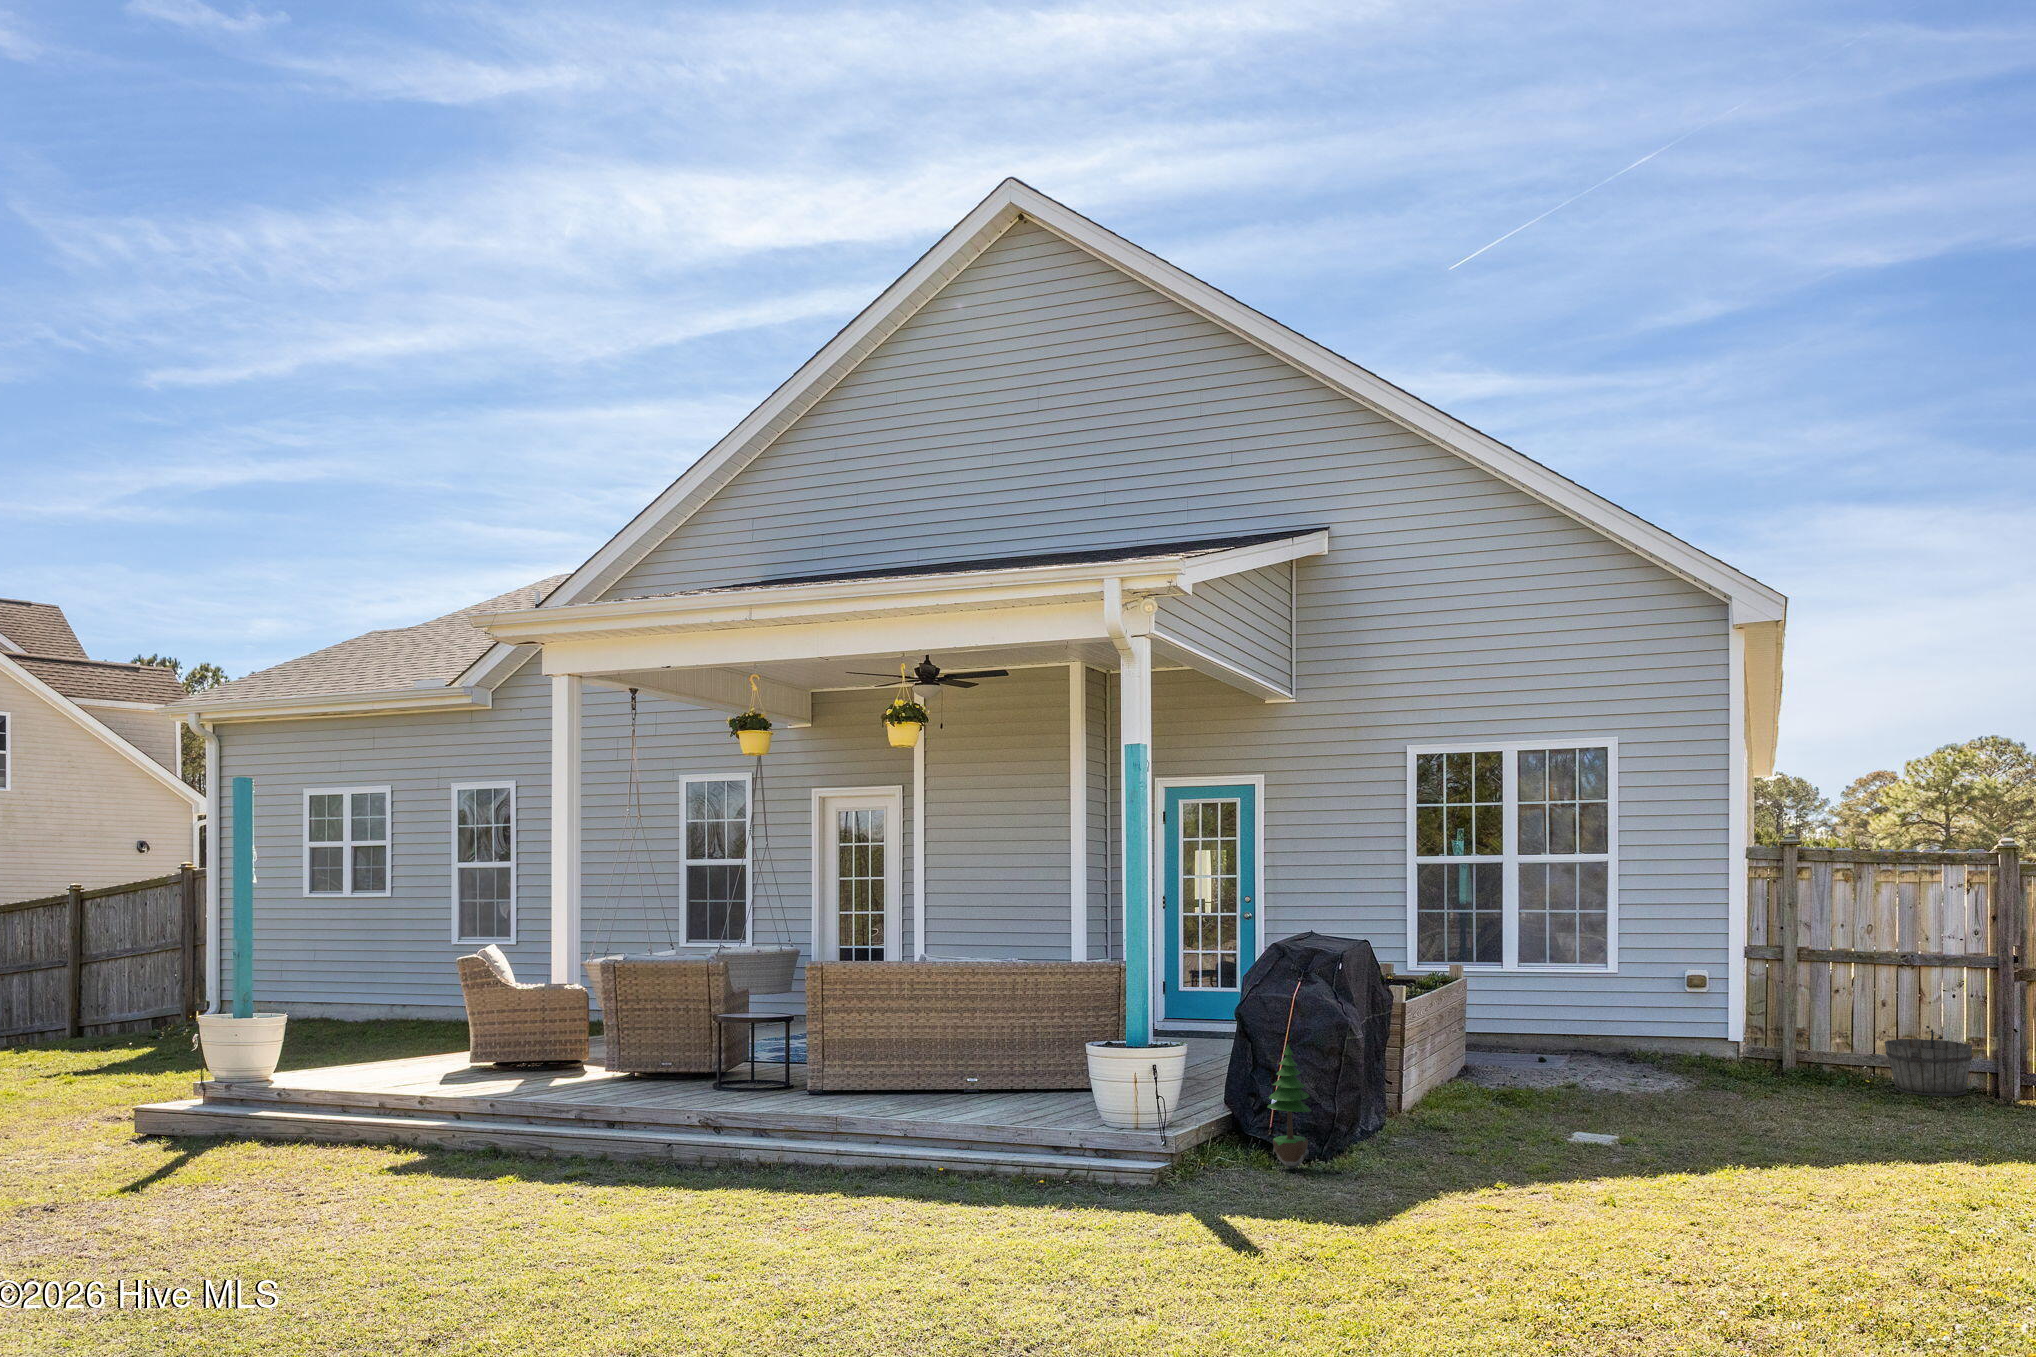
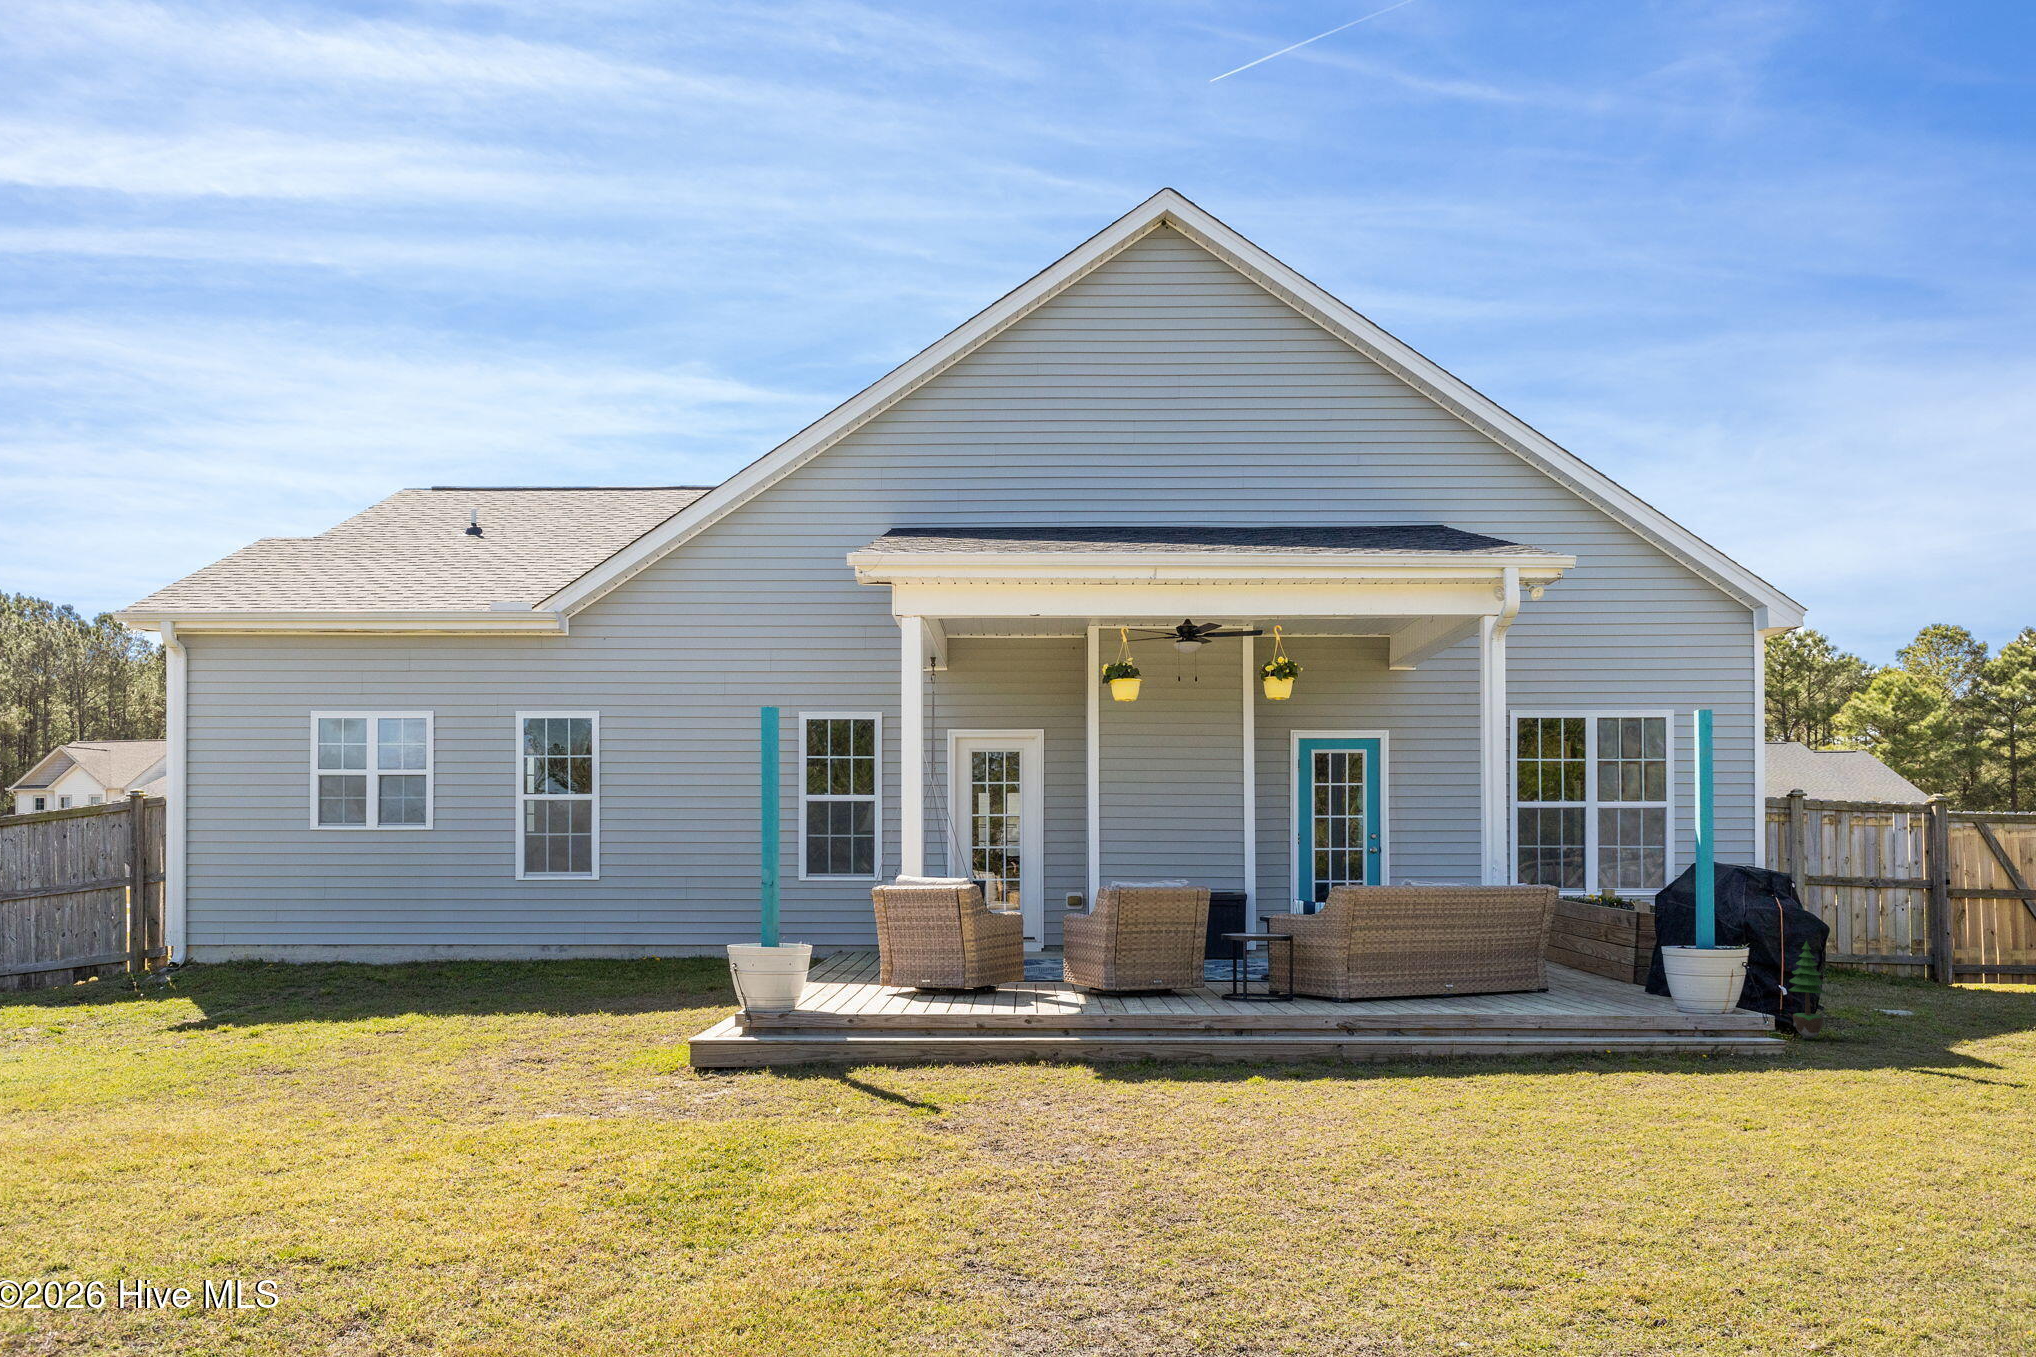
wooden bucket: present [1885,1026,1972,1096] -> none [1864,929,1927,978]

